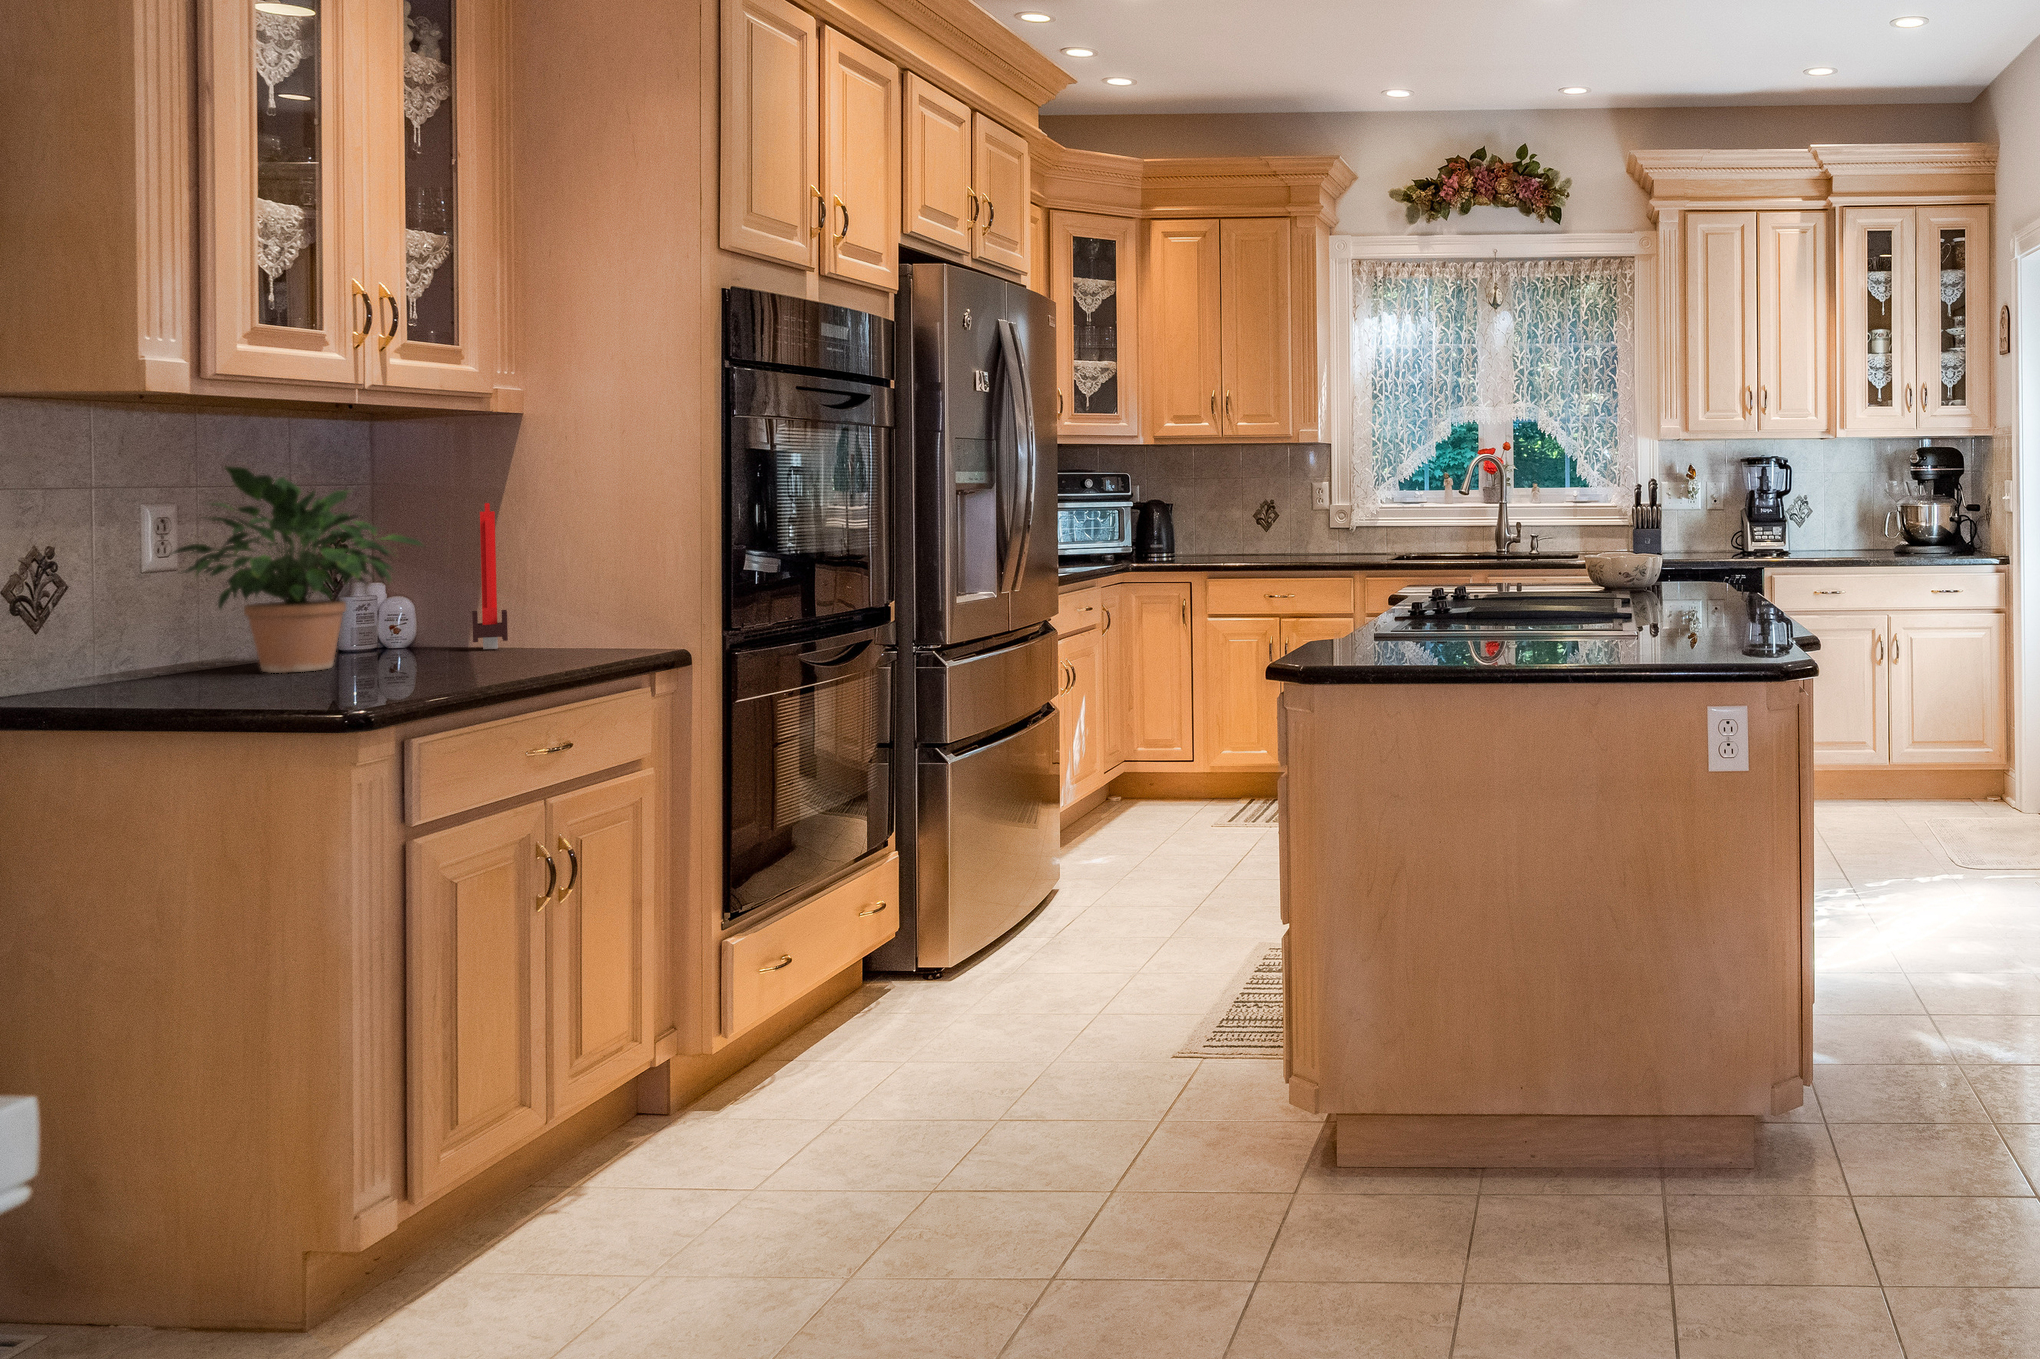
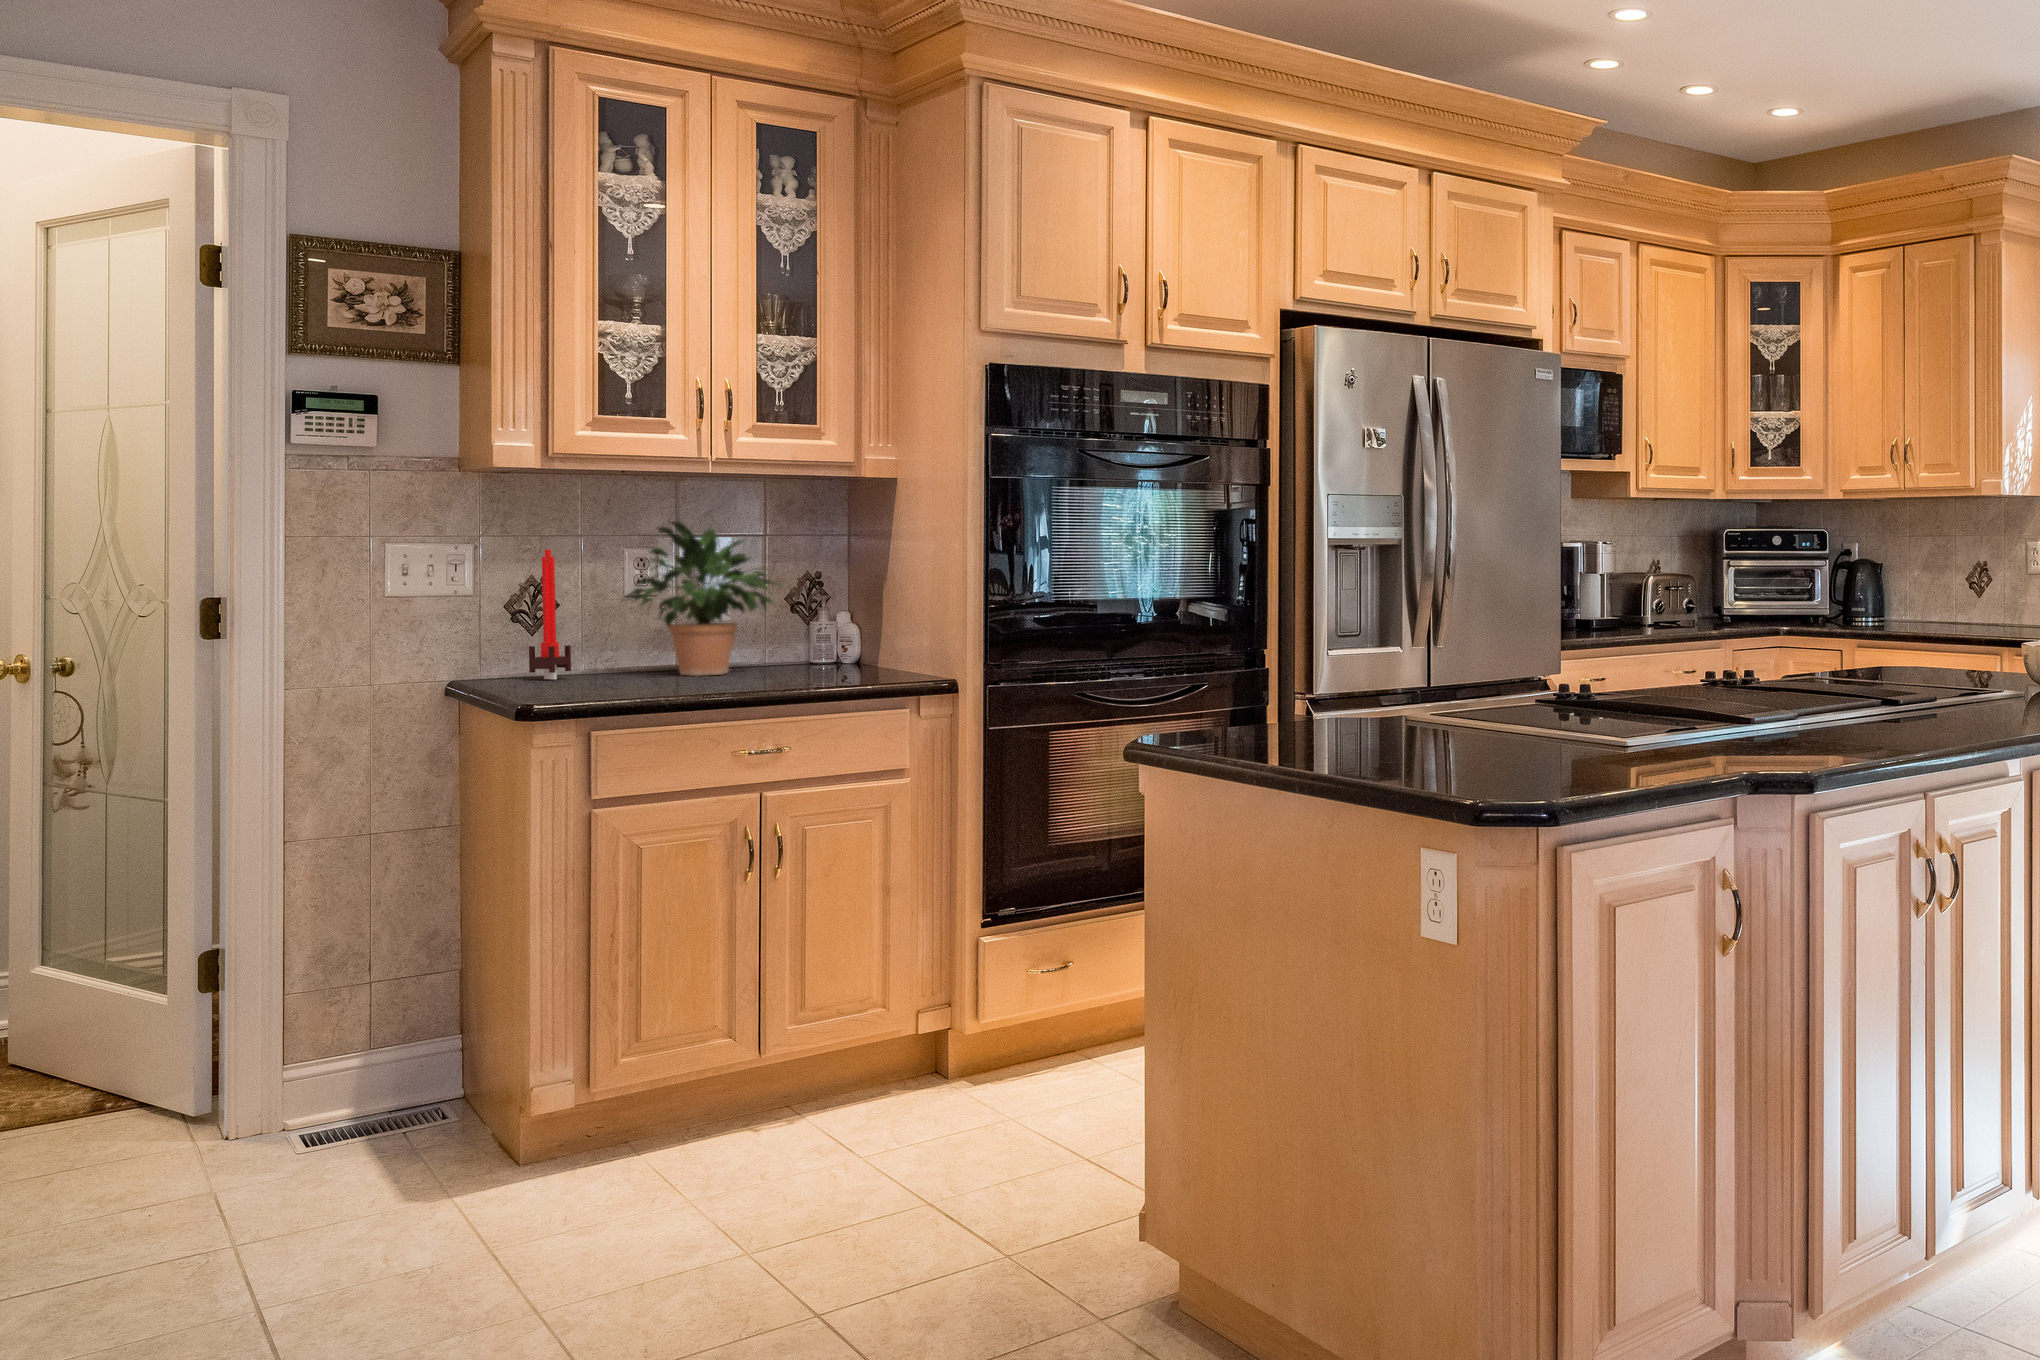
candle: present [472,503,508,649] -> present [529,550,571,679]

